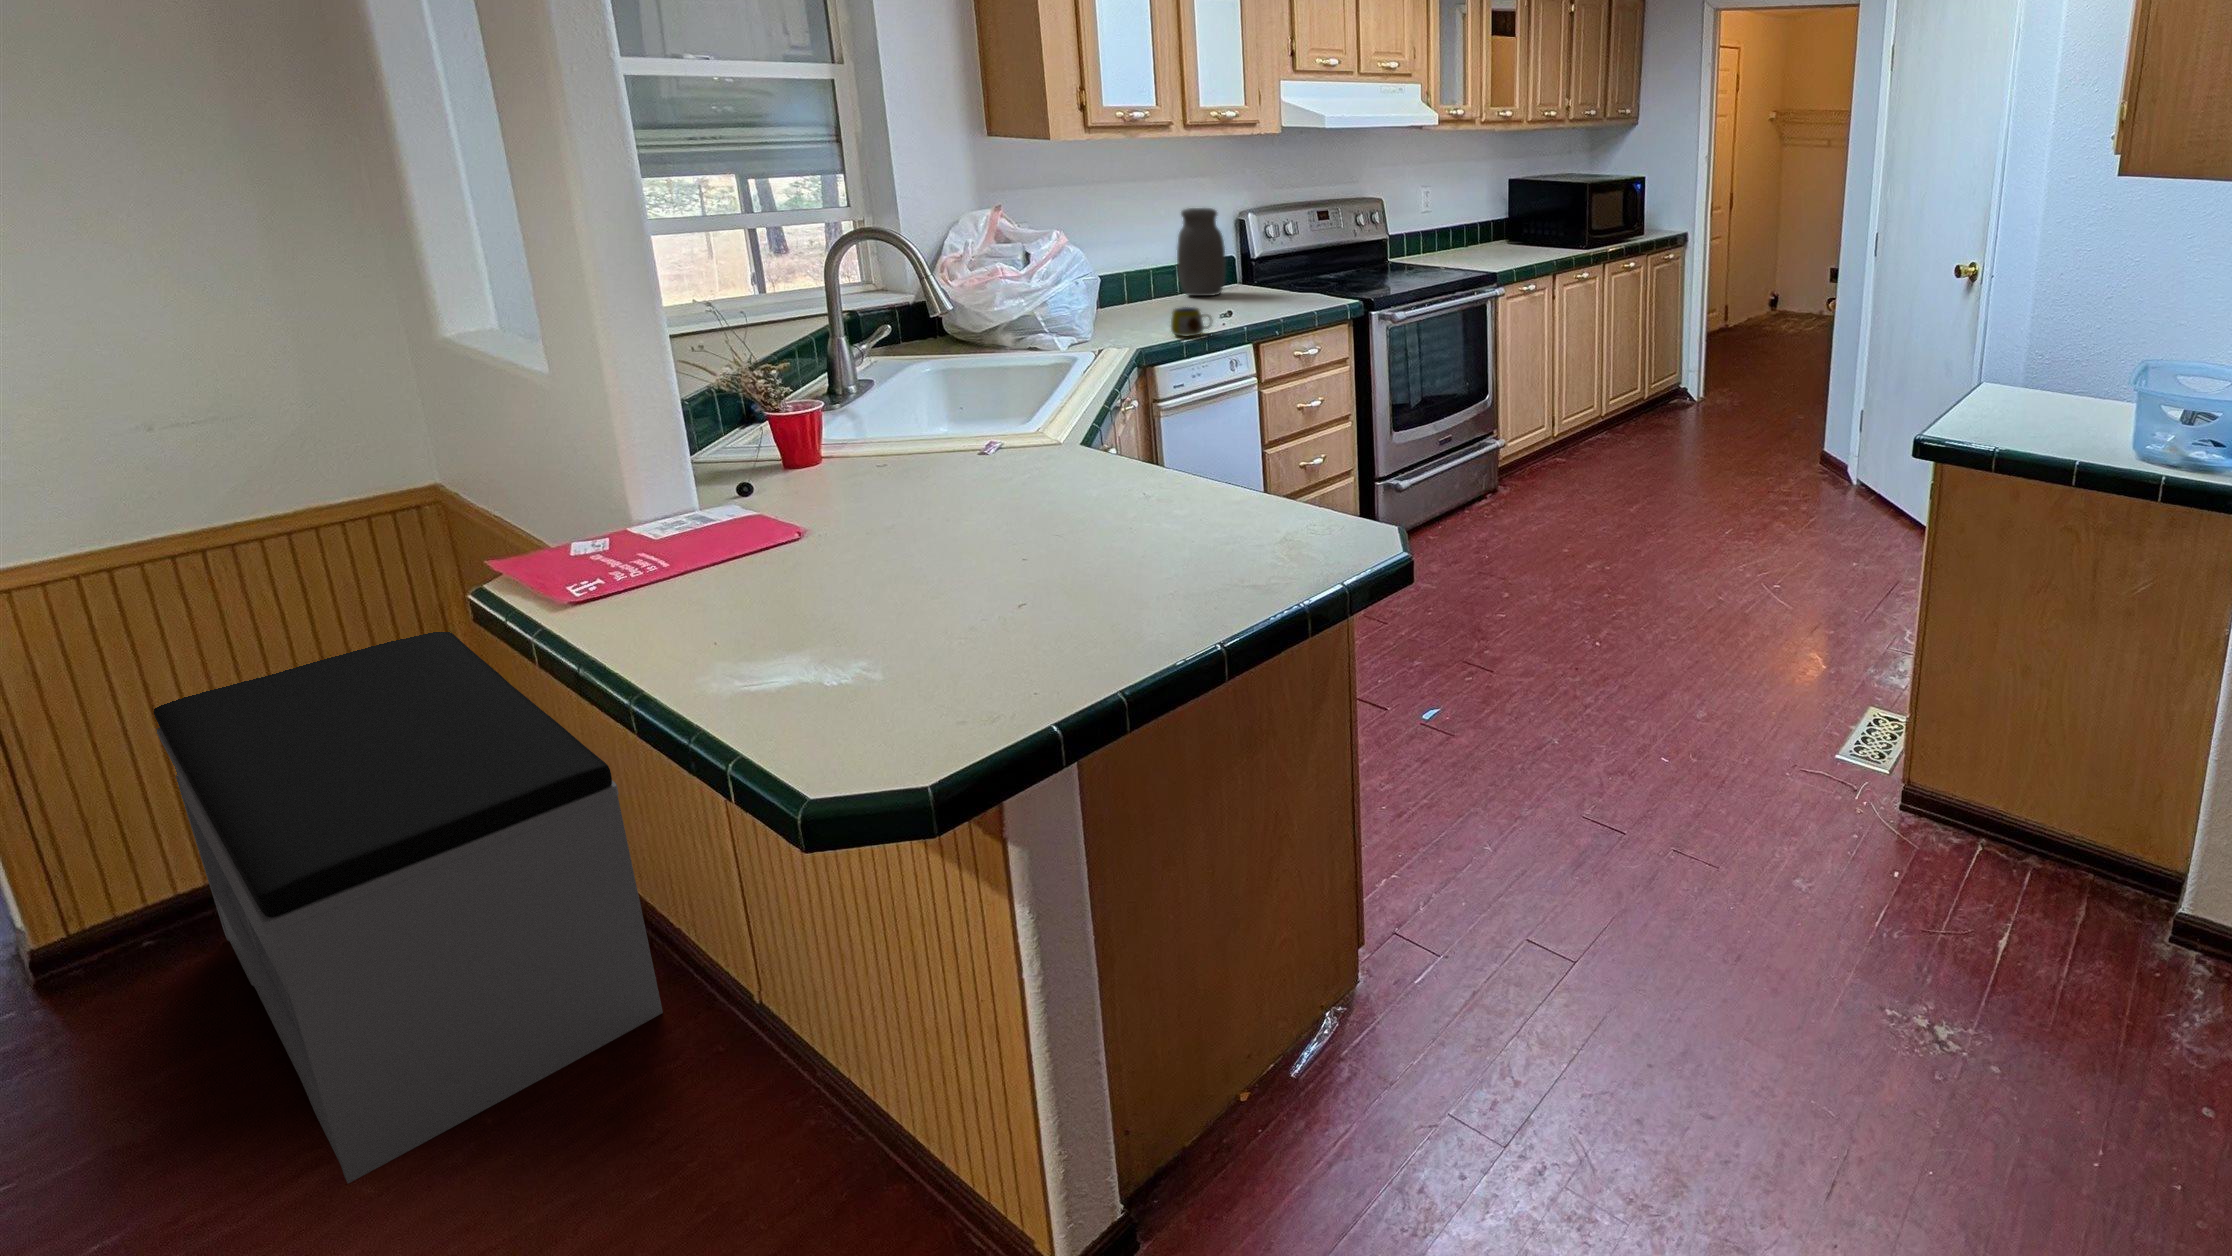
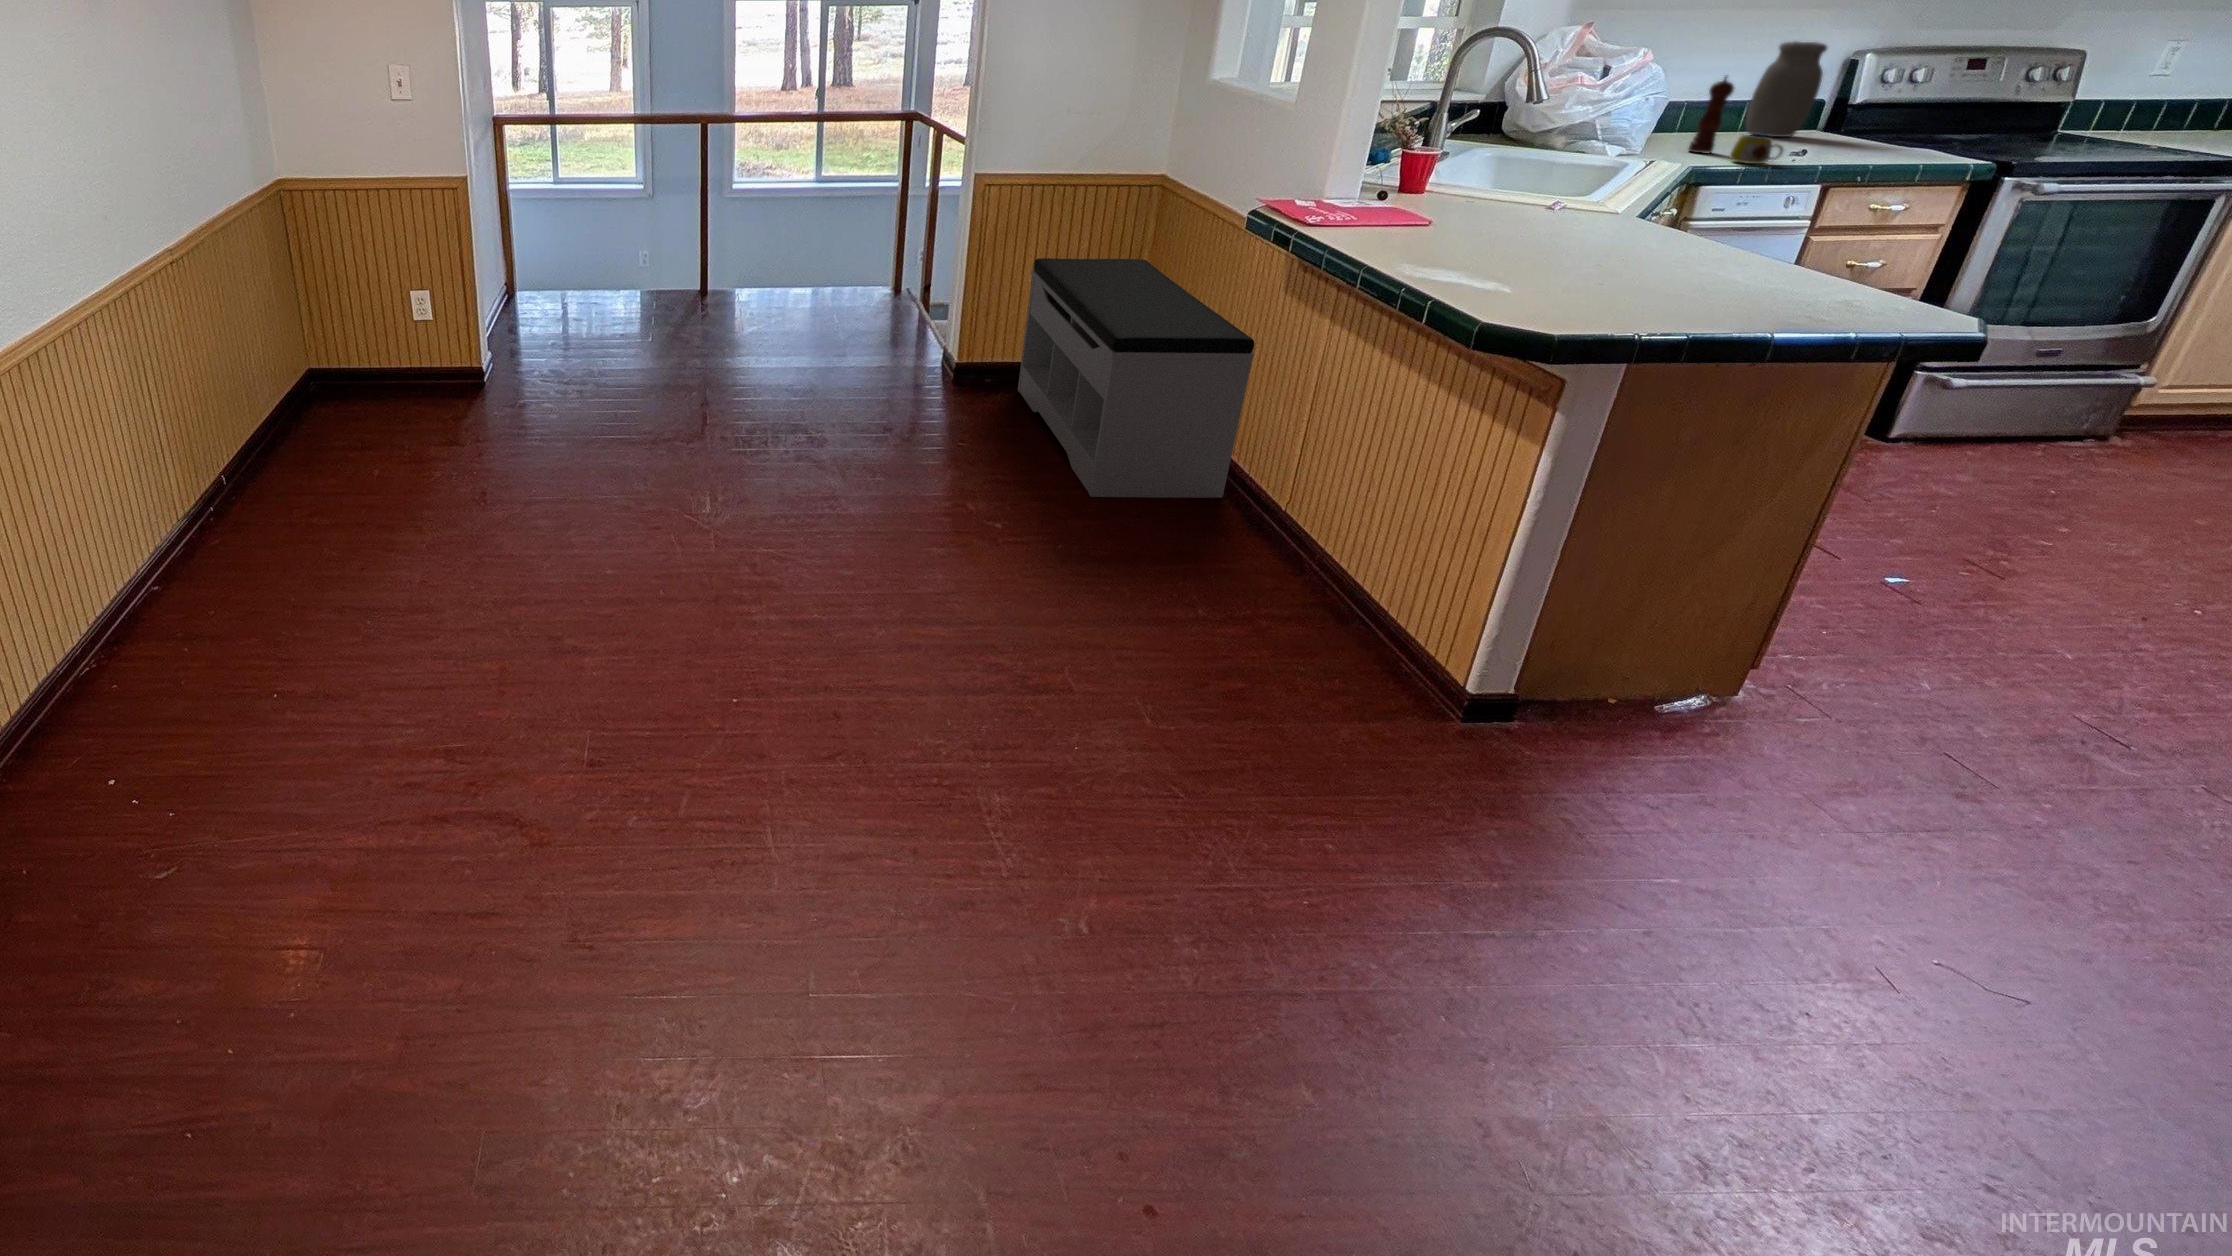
pepper mill: none [1133,250,1158,328] -> present [1689,75,1735,154]

